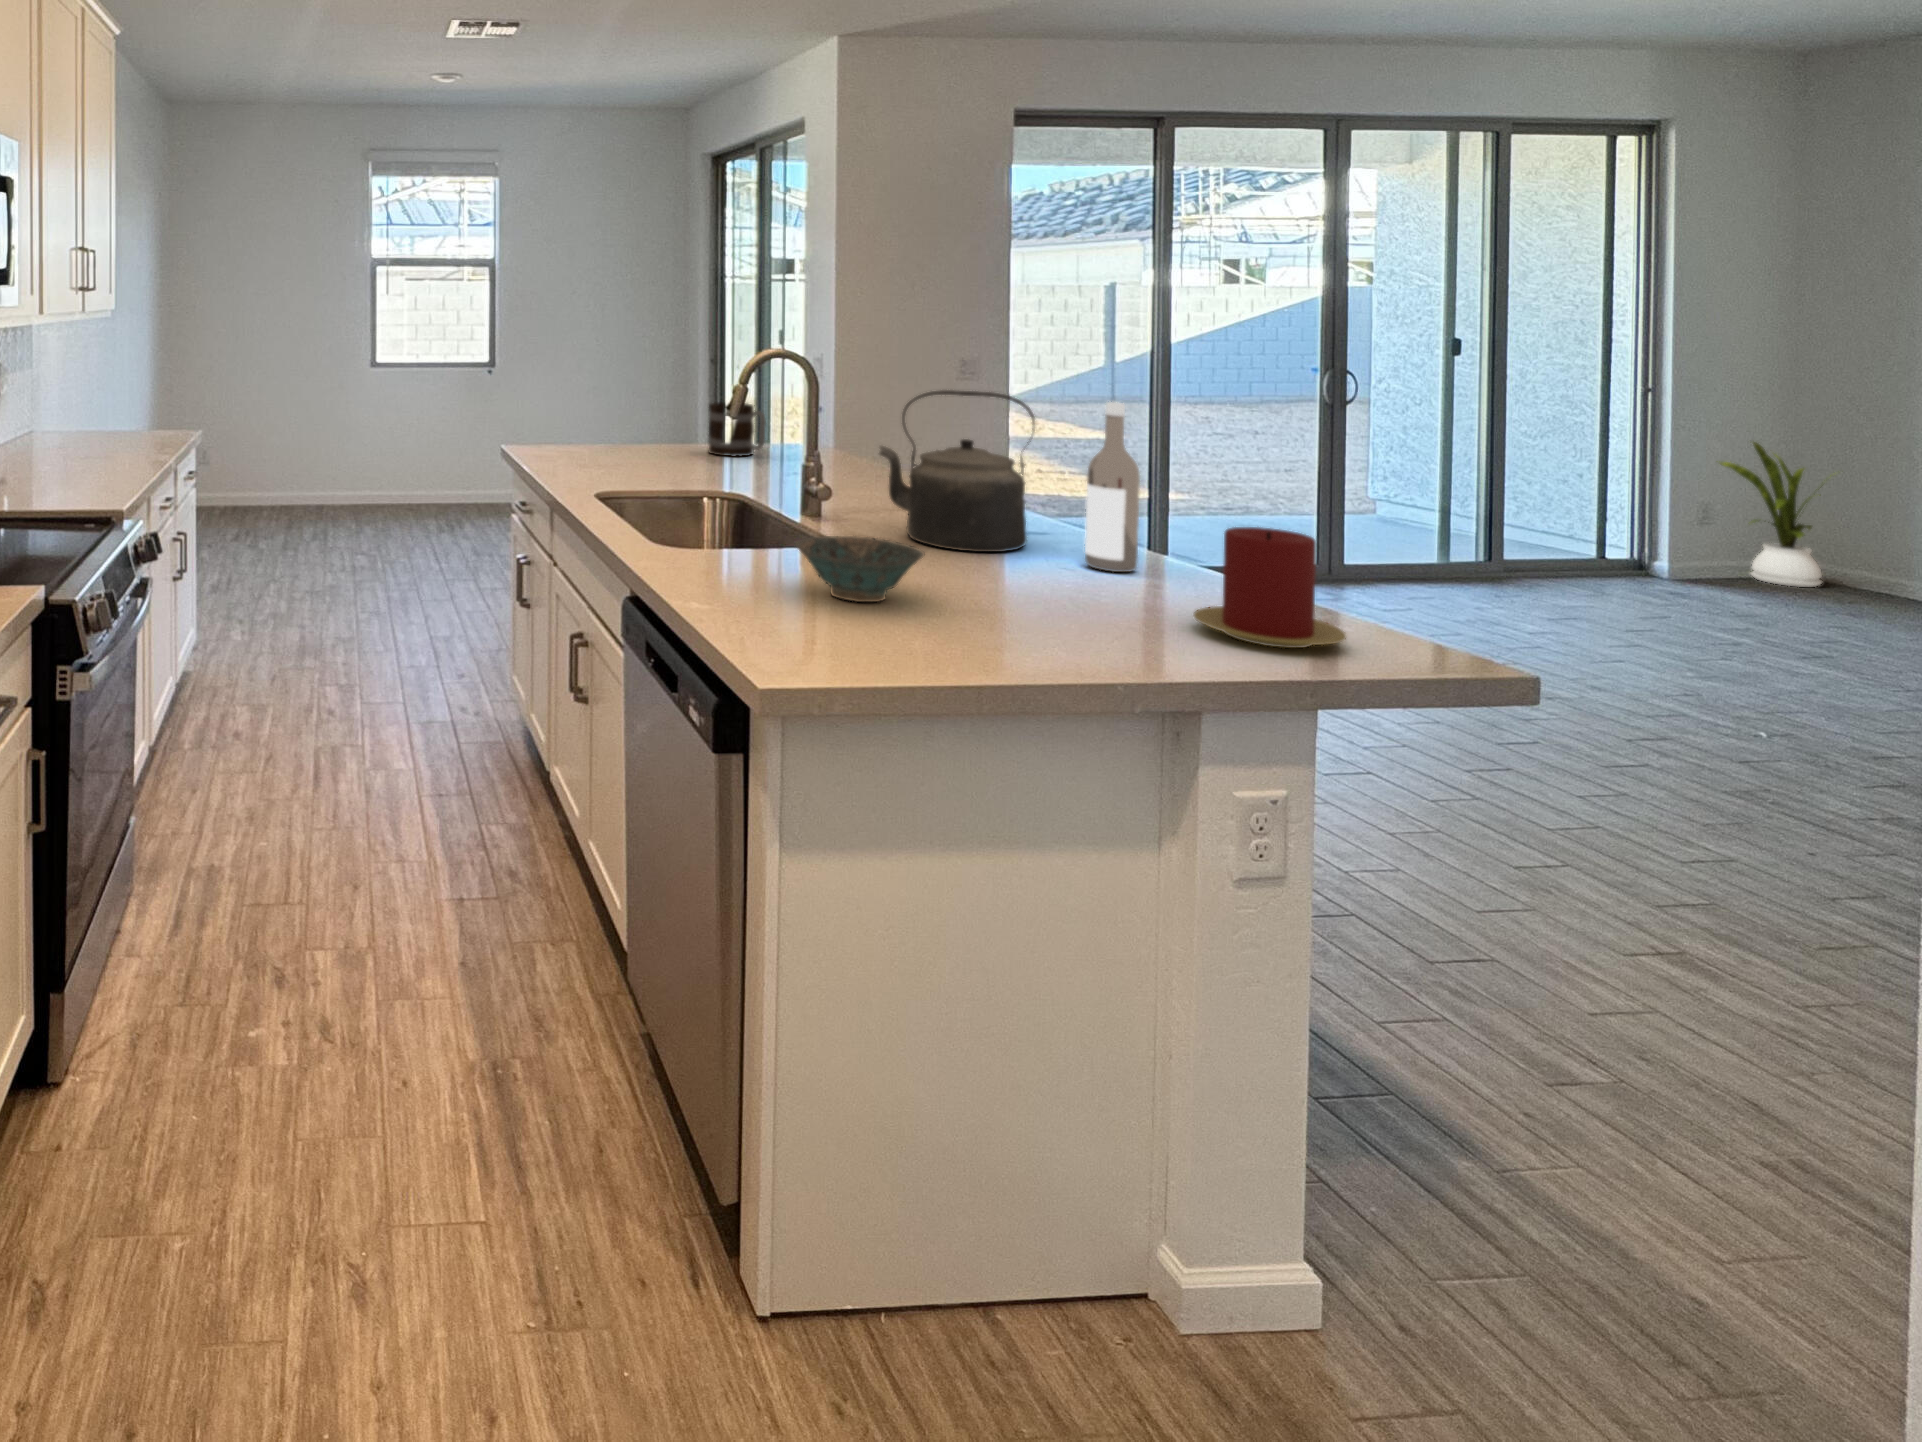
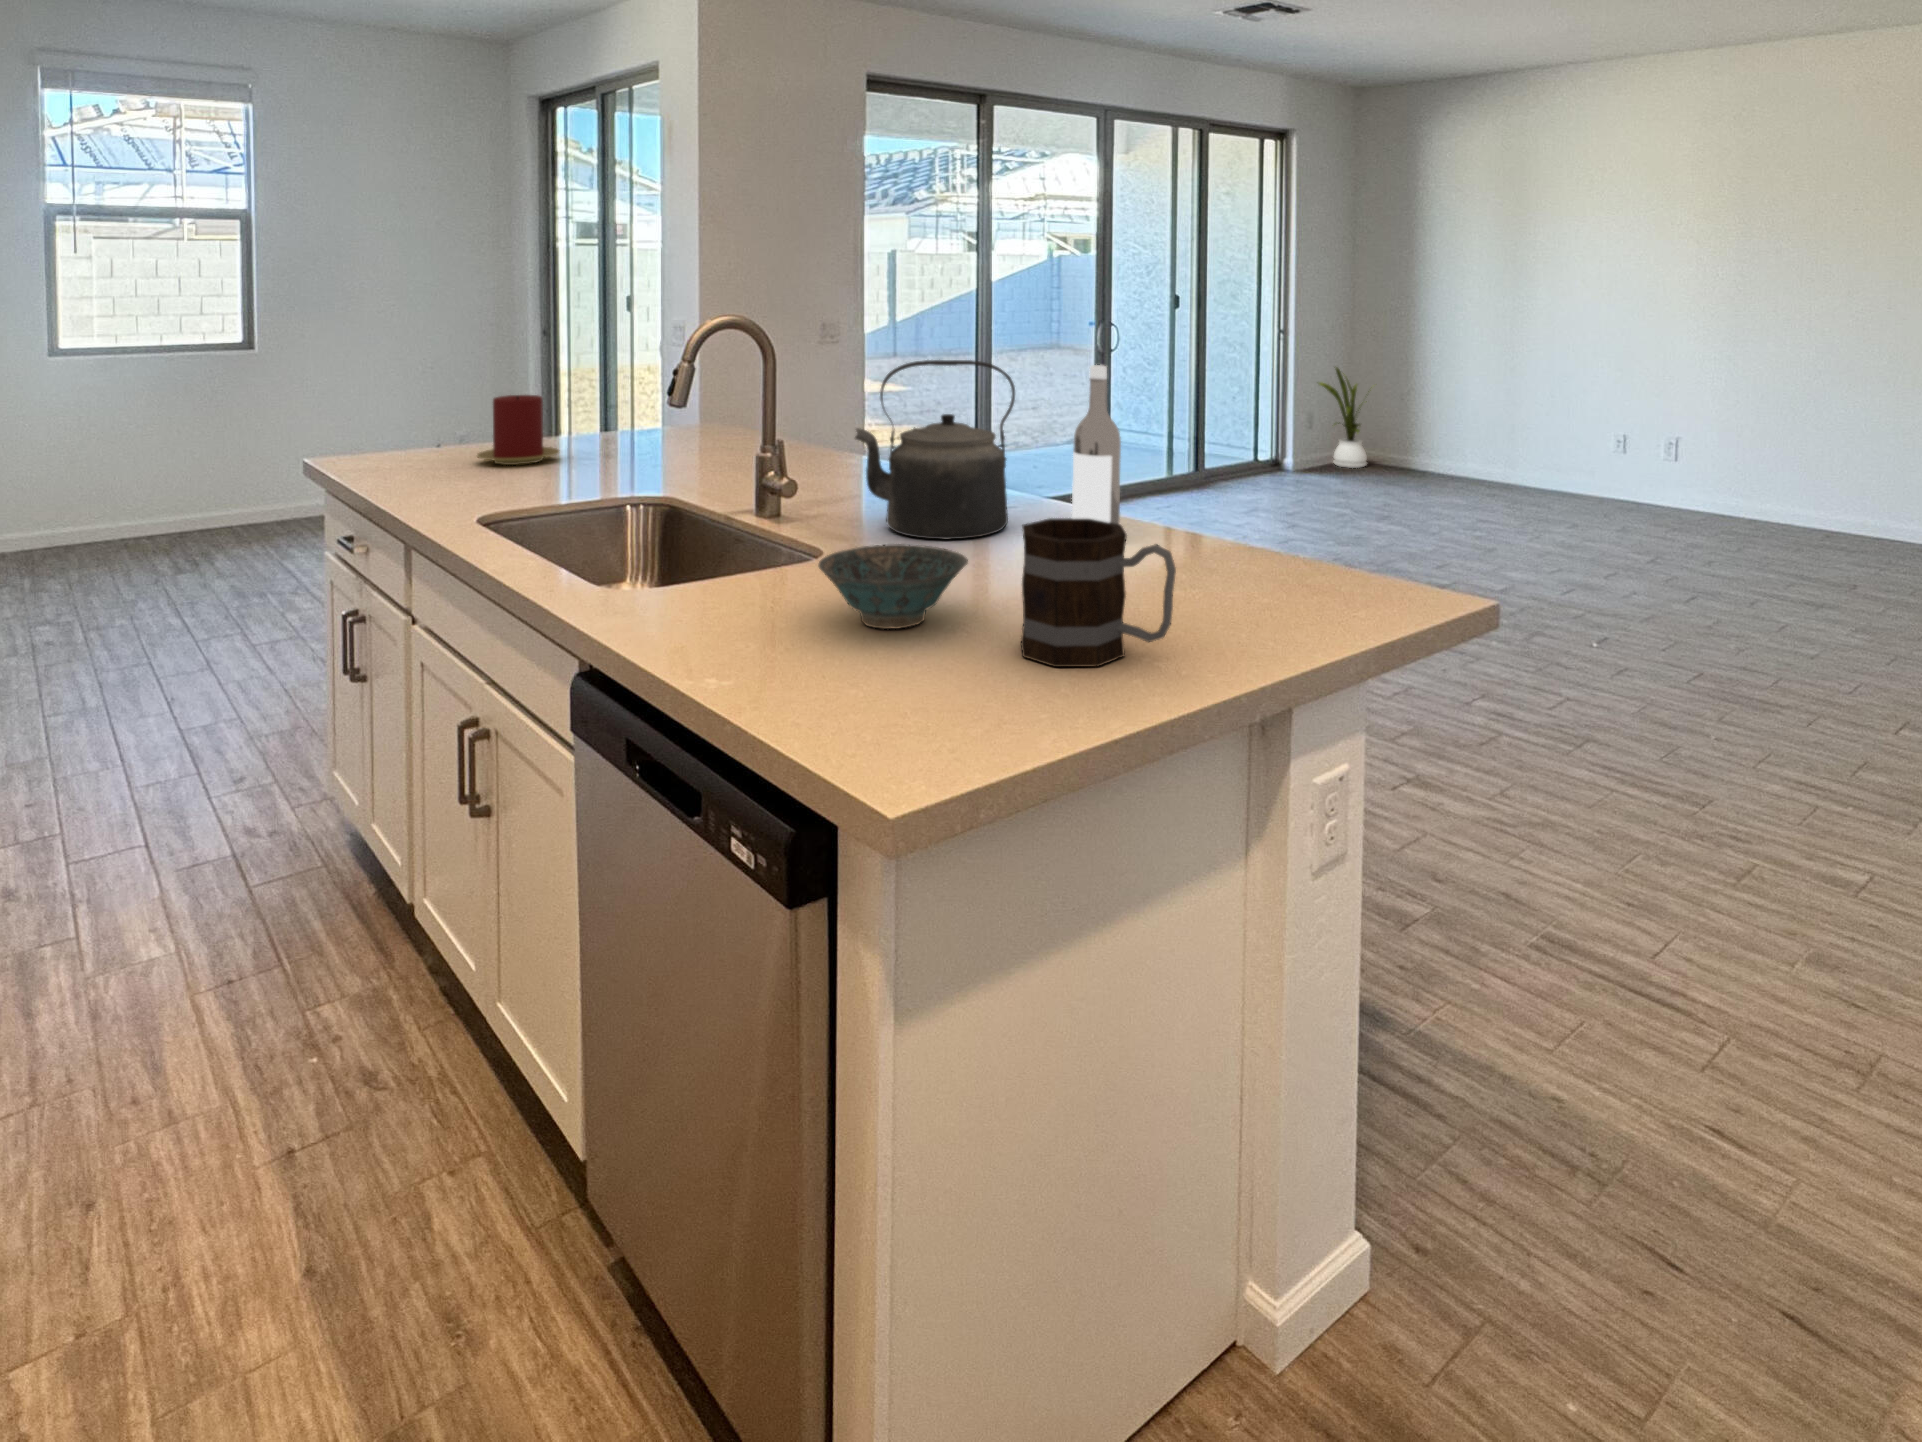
mug: present [709,402,766,456] -> present [1021,518,1176,667]
candle: present [1193,527,1346,648] -> present [477,395,559,465]

